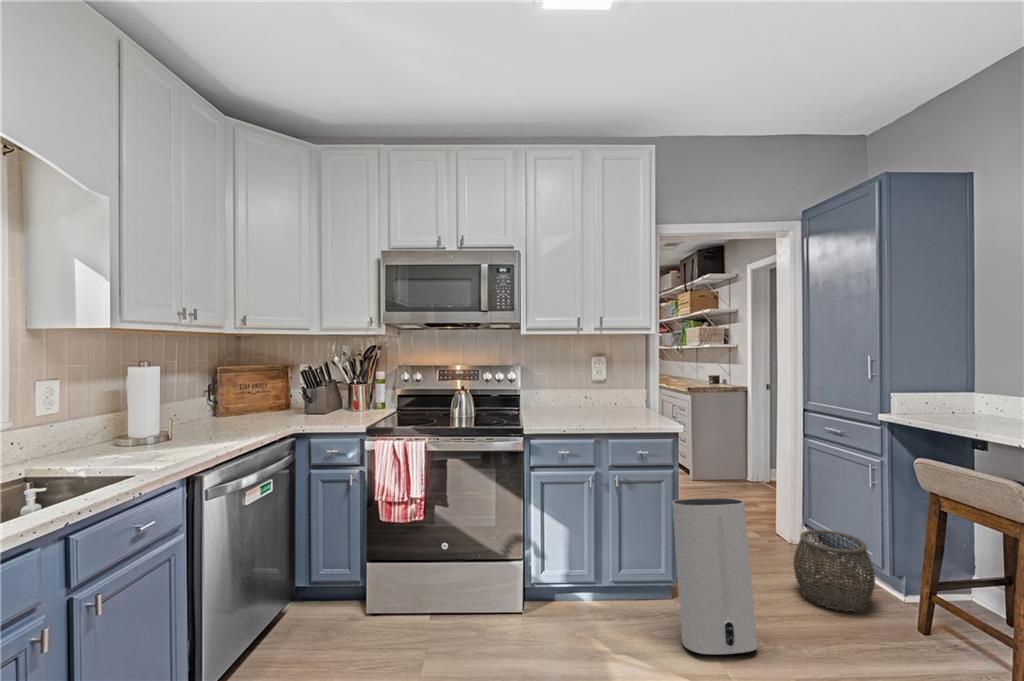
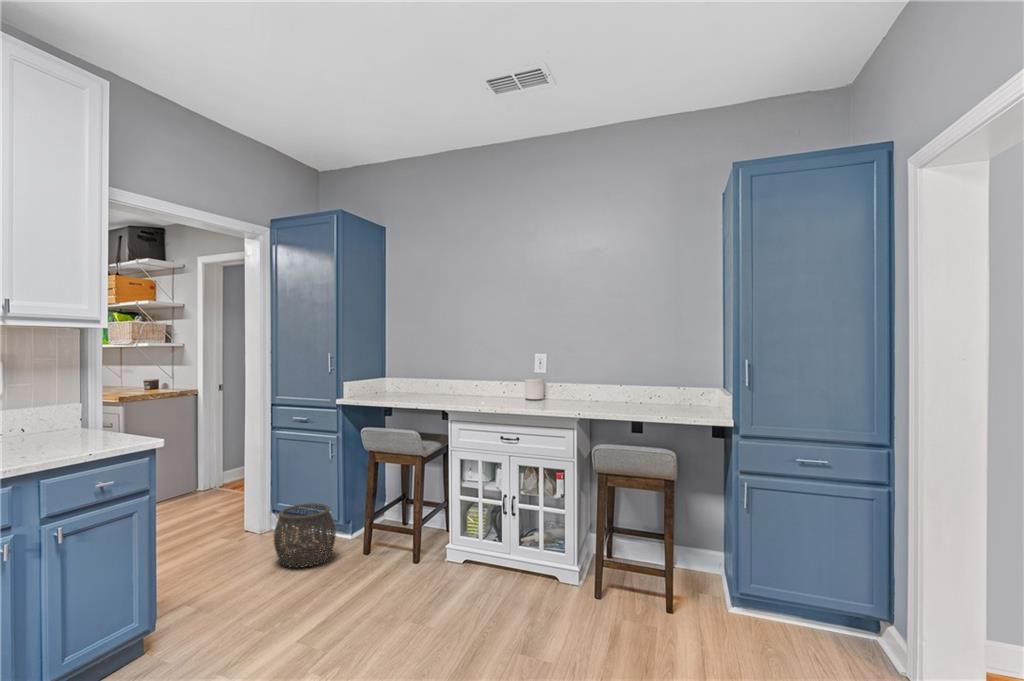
air purifier: present [672,498,757,654] -> none [176,488,260,639]

